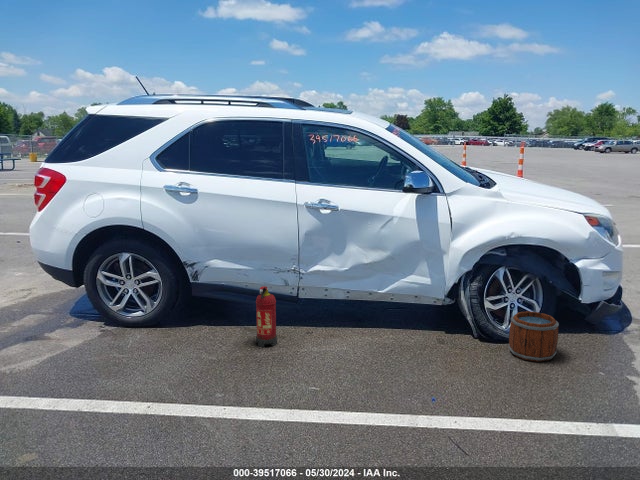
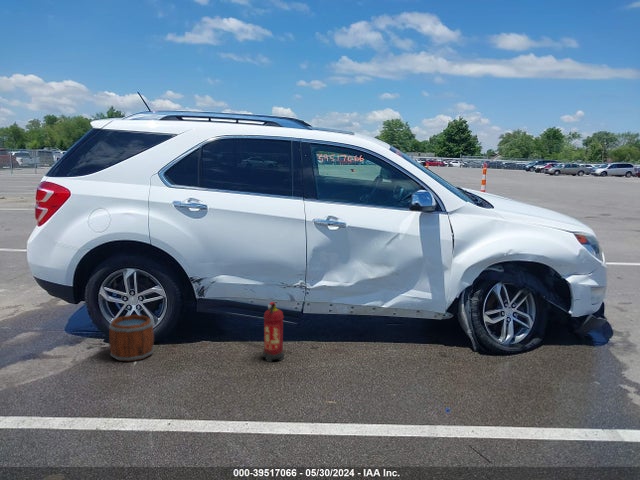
bucket: present [509,311,559,362] -> present [109,315,154,361]

